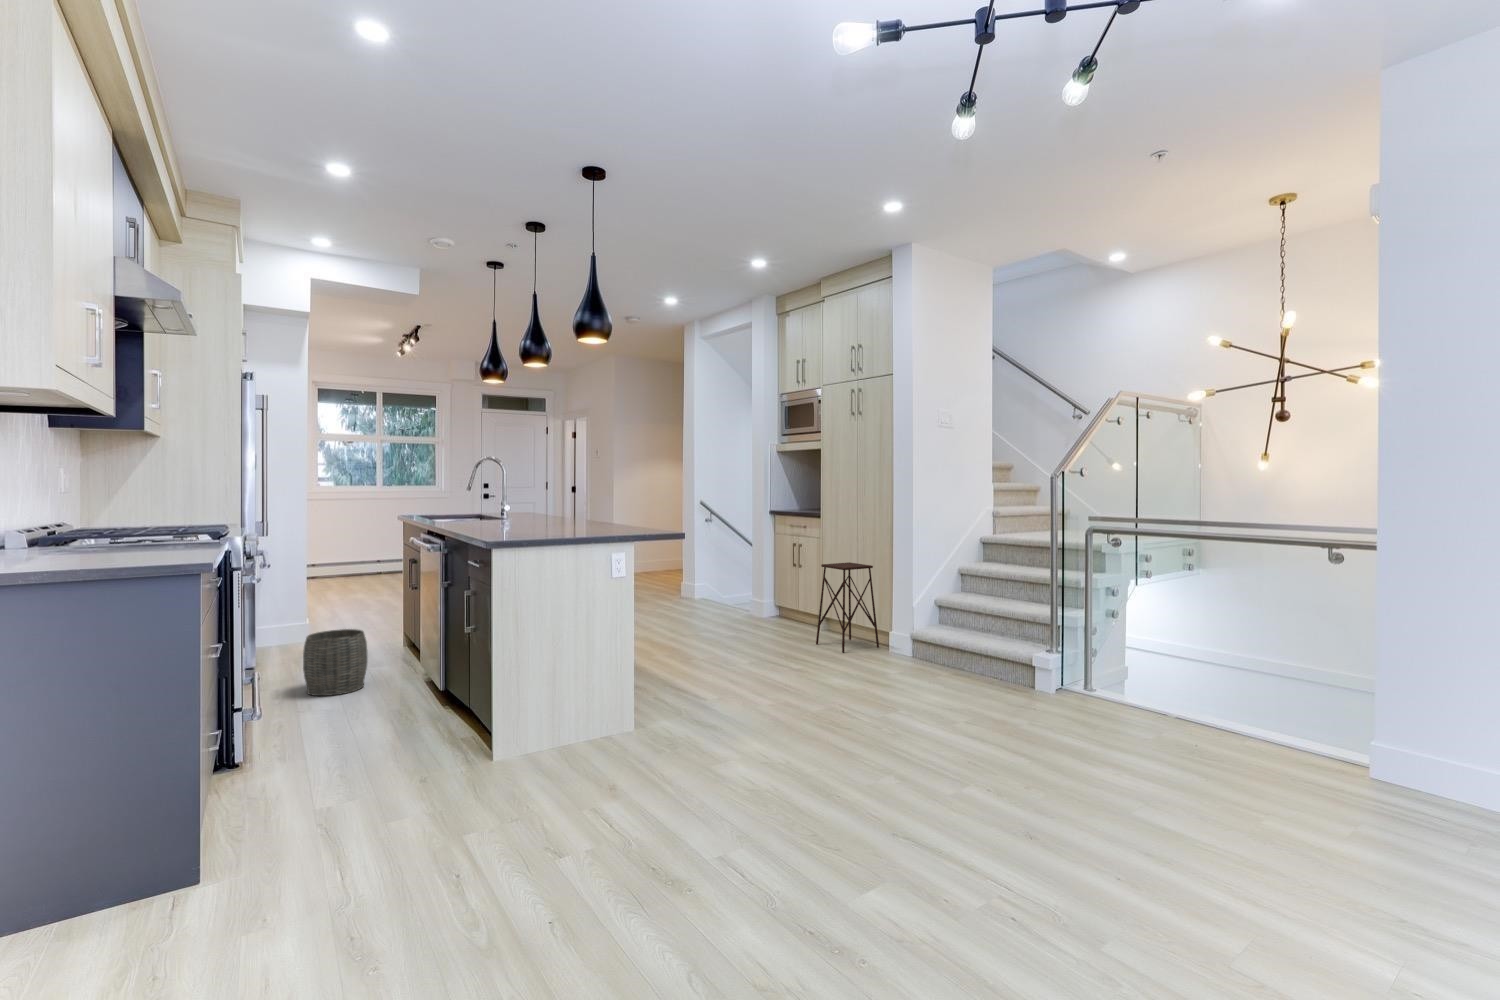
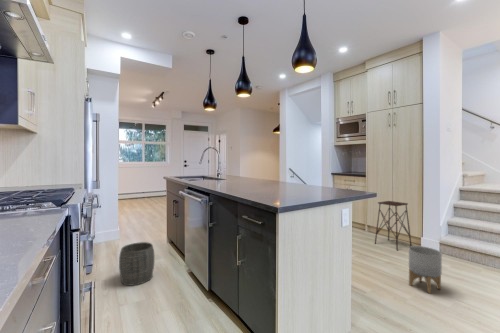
planter: none [795,628,839,699] -> present [409,246,442,294]

